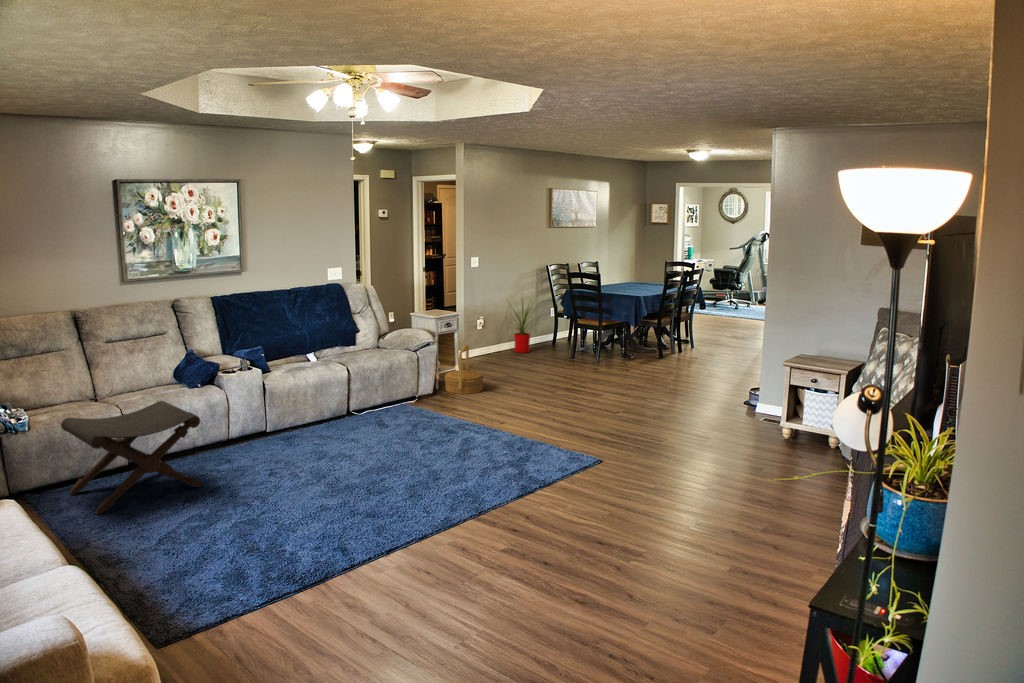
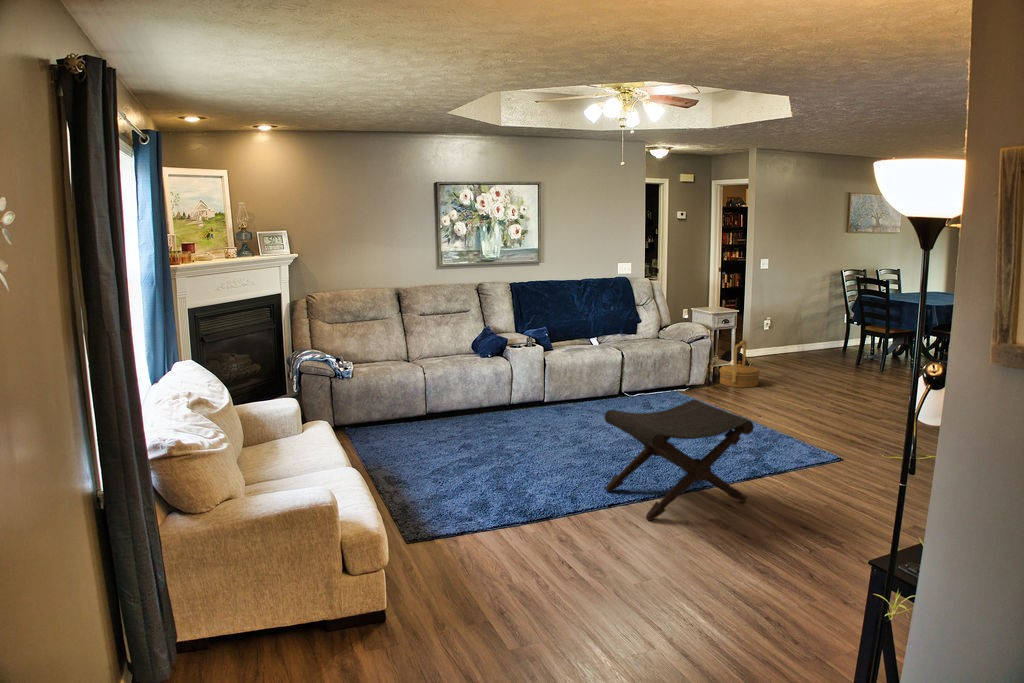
house plant: present [510,298,532,353] -> none [788,296,836,356]
footstool: present [61,401,202,514] -> present [604,400,754,521]

